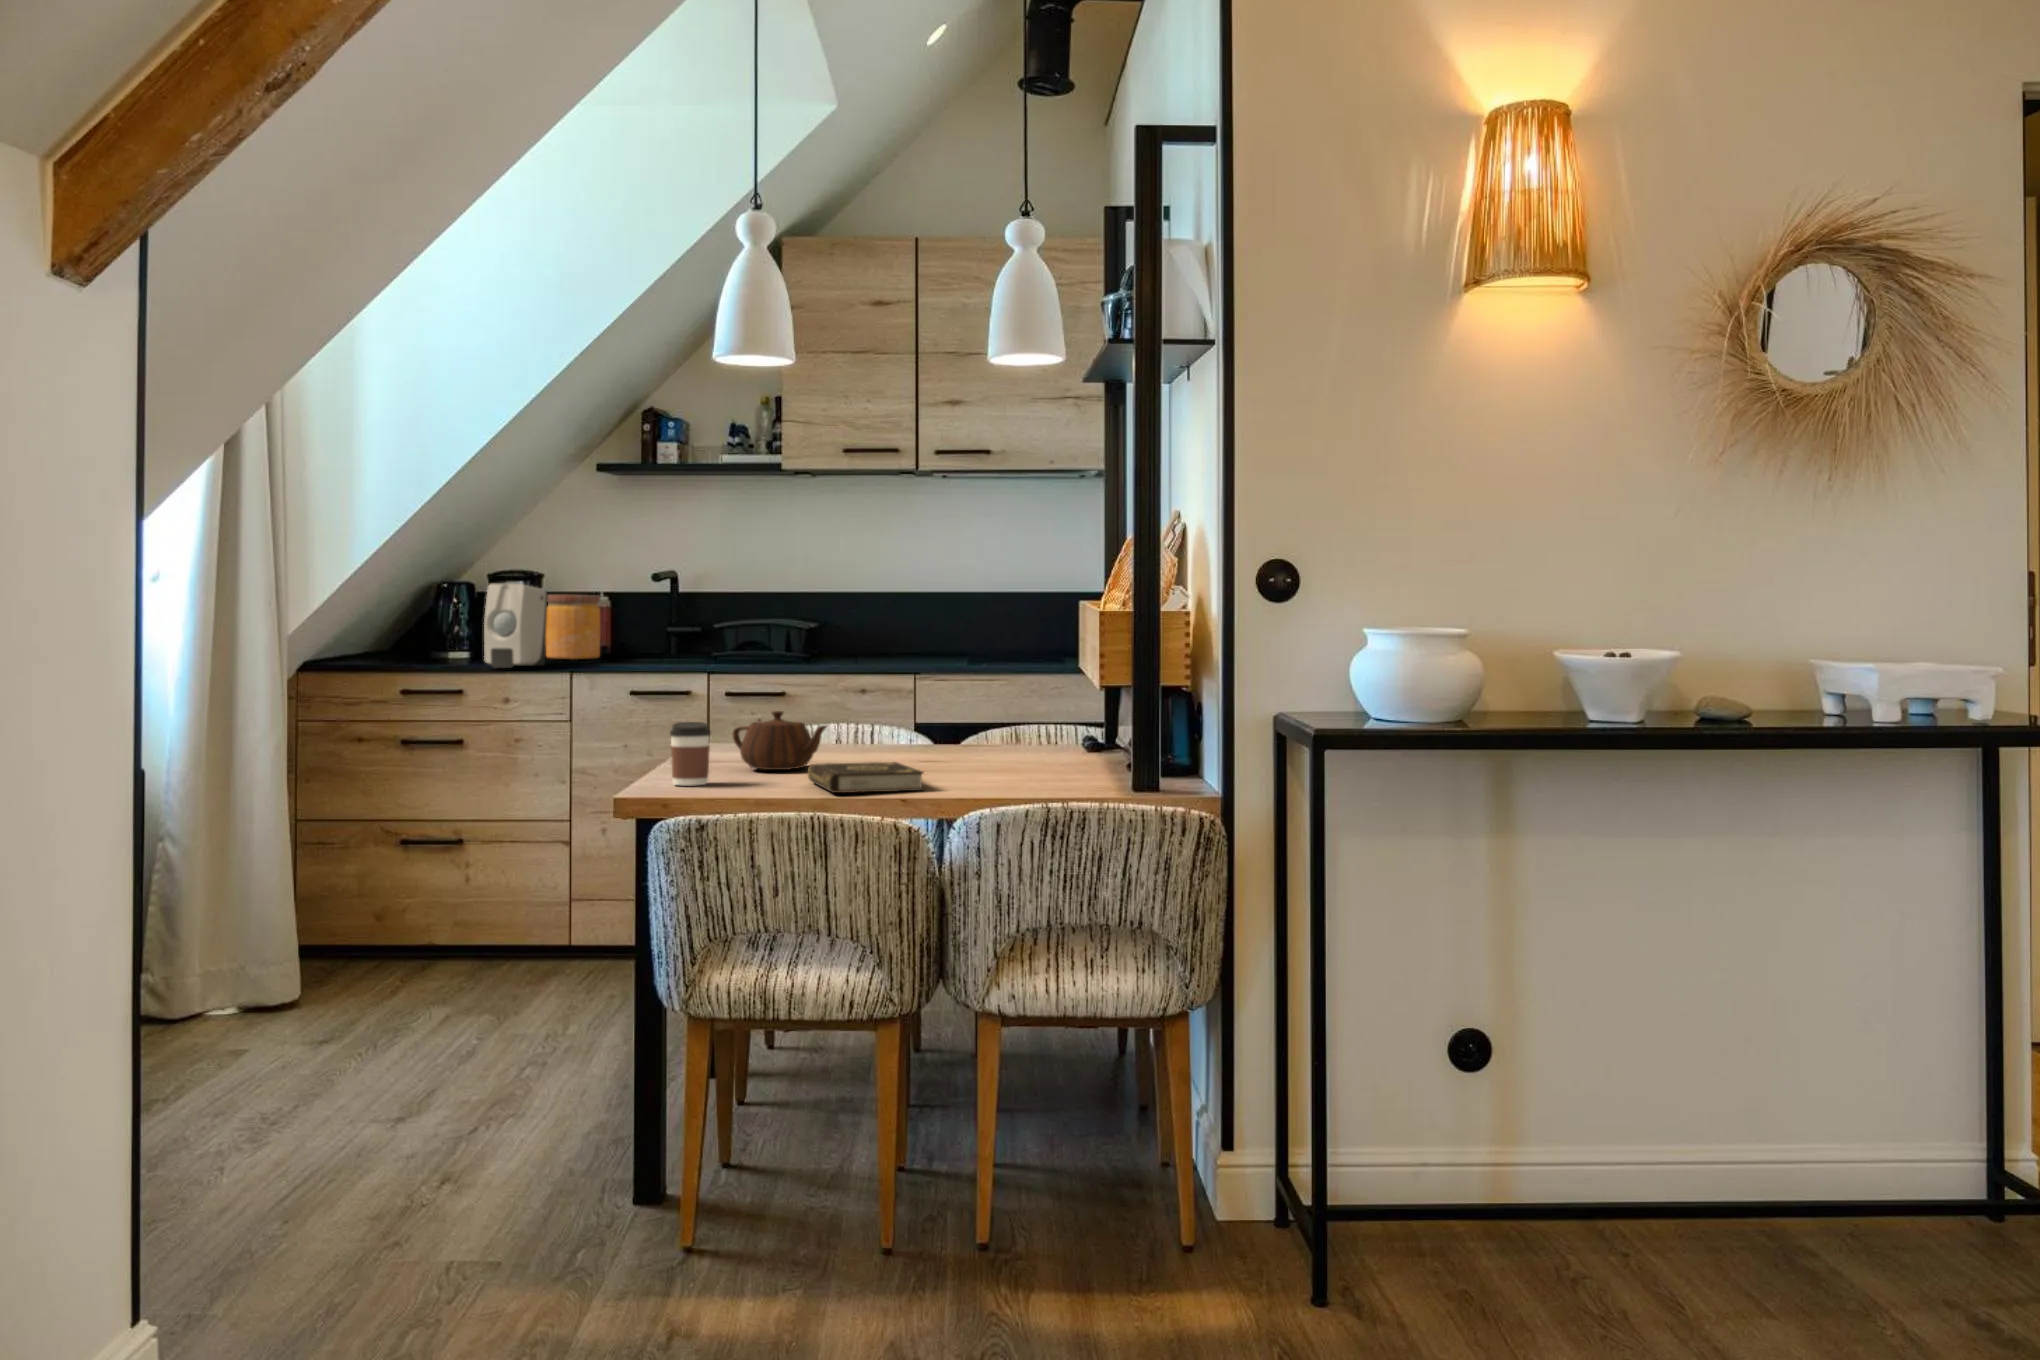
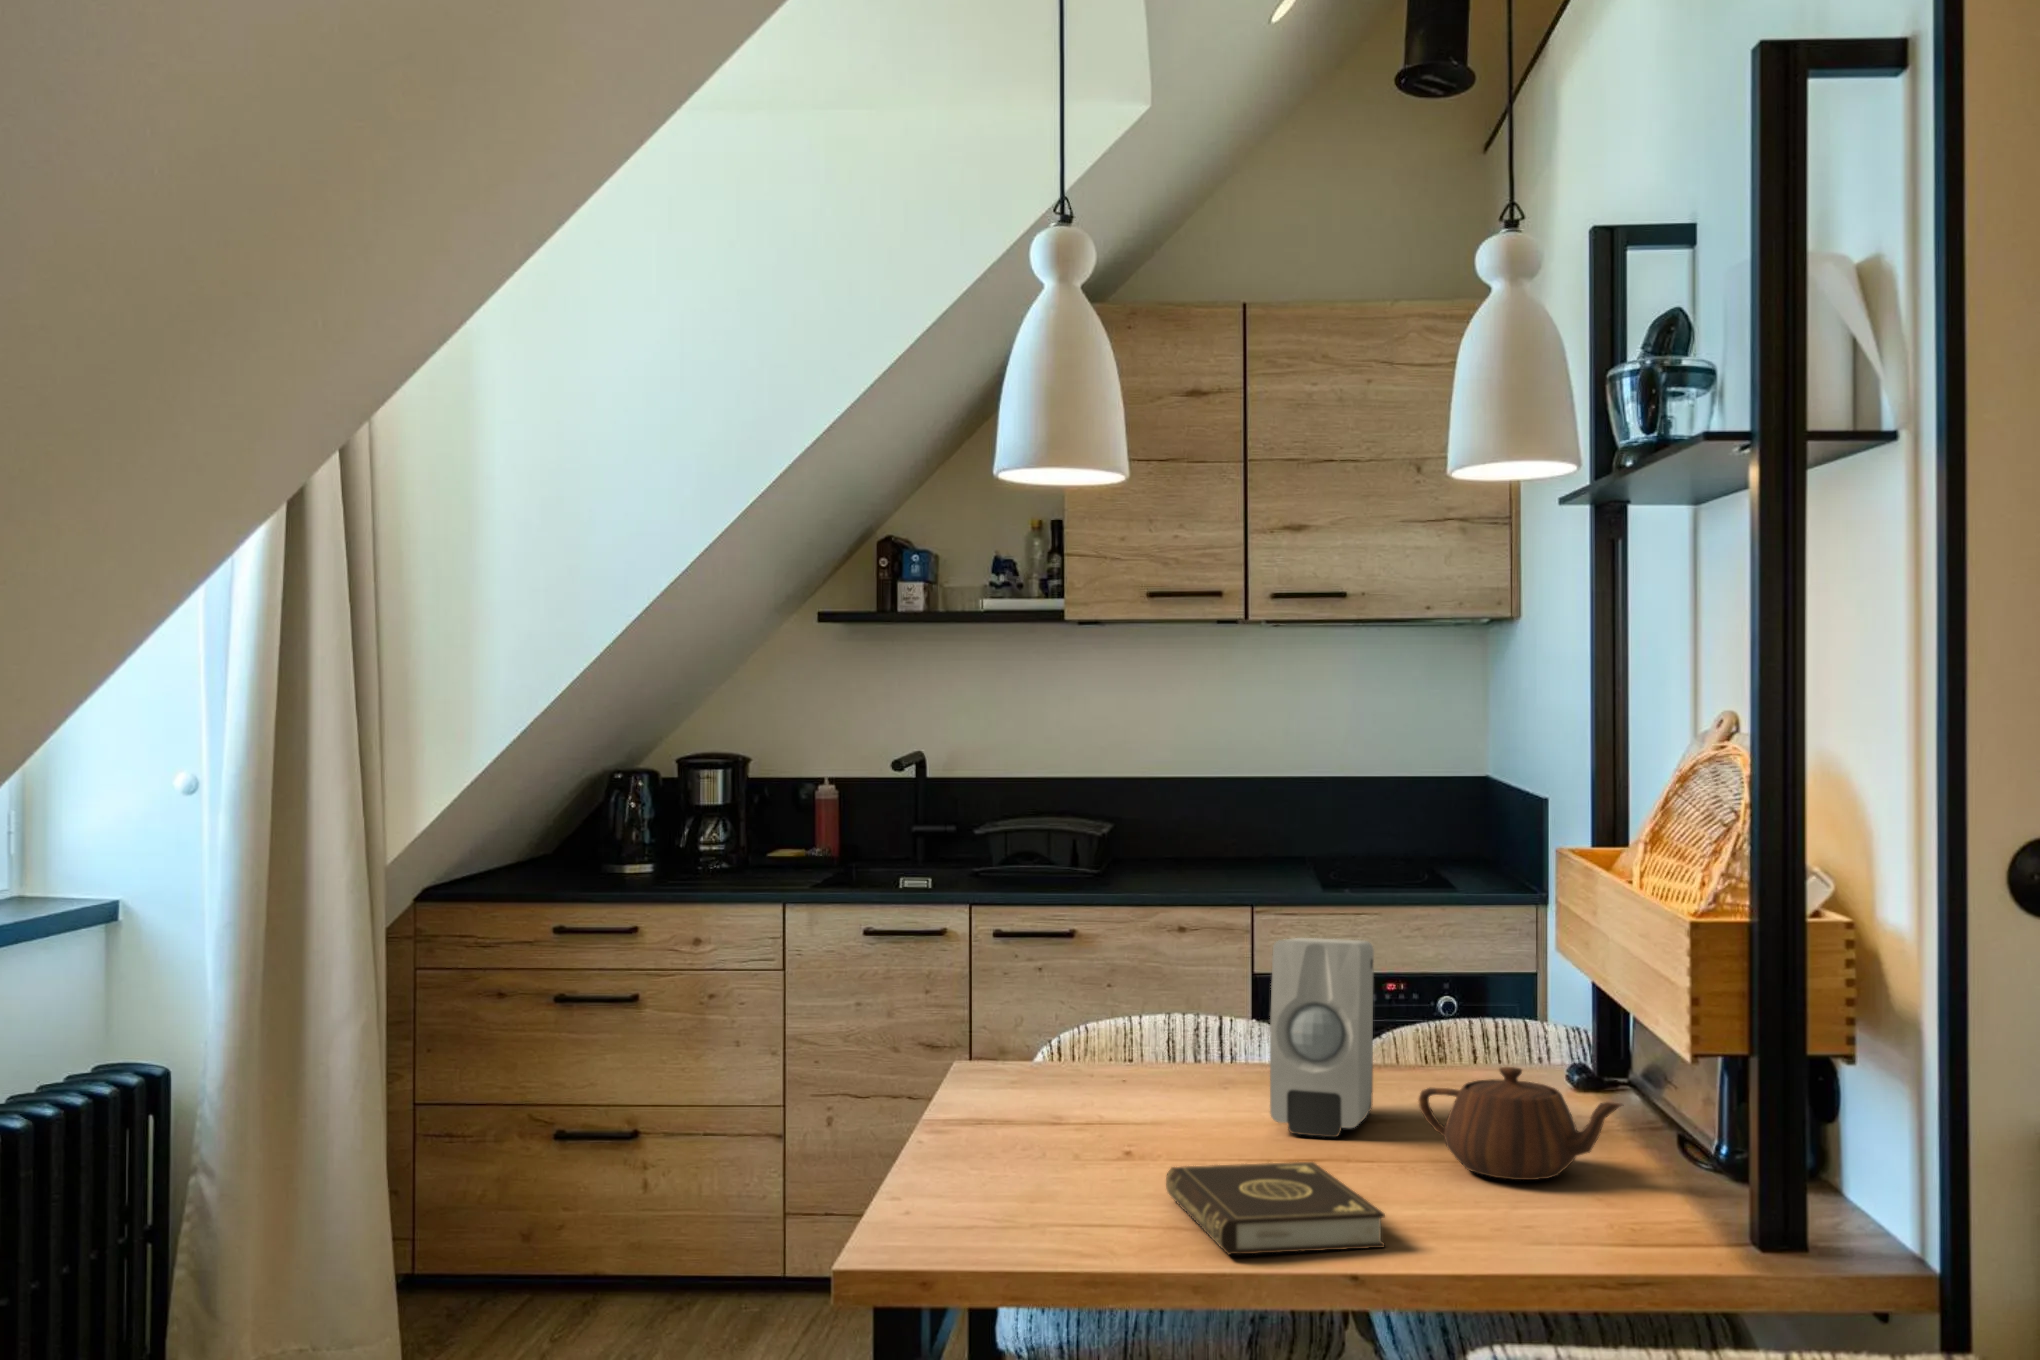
soap dispenser: present [484,584,548,668] -> present [1270,938,1374,1137]
jar: present [546,595,600,659] -> none [752,789,823,877]
teapot: present [733,711,827,770] -> present [1419,1067,1622,1180]
coffee cup: present [670,722,711,786] -> none [937,1082,1003,1197]

